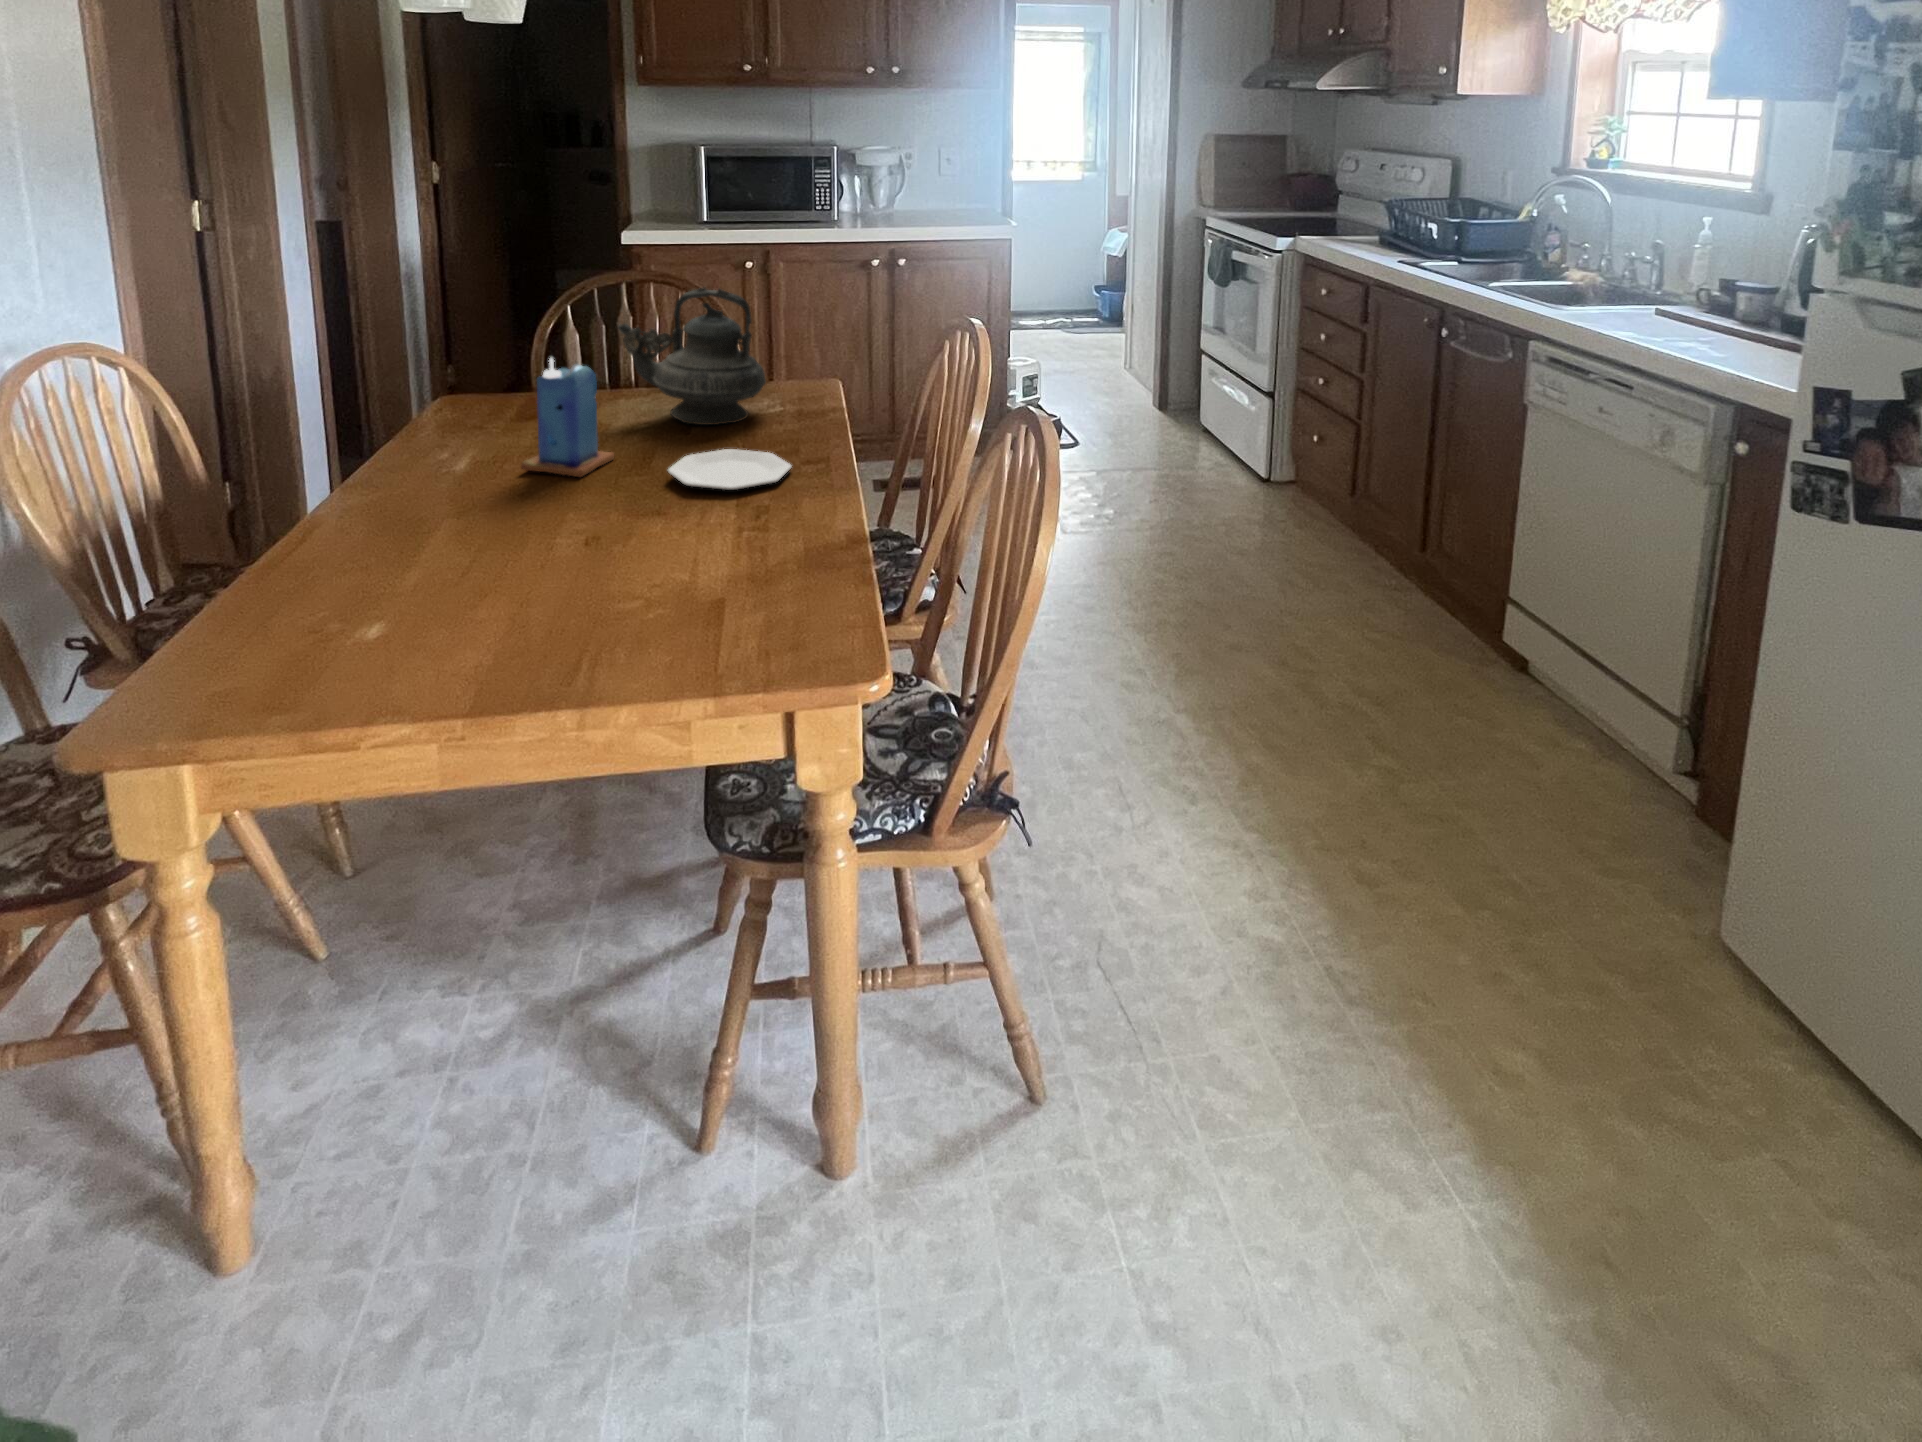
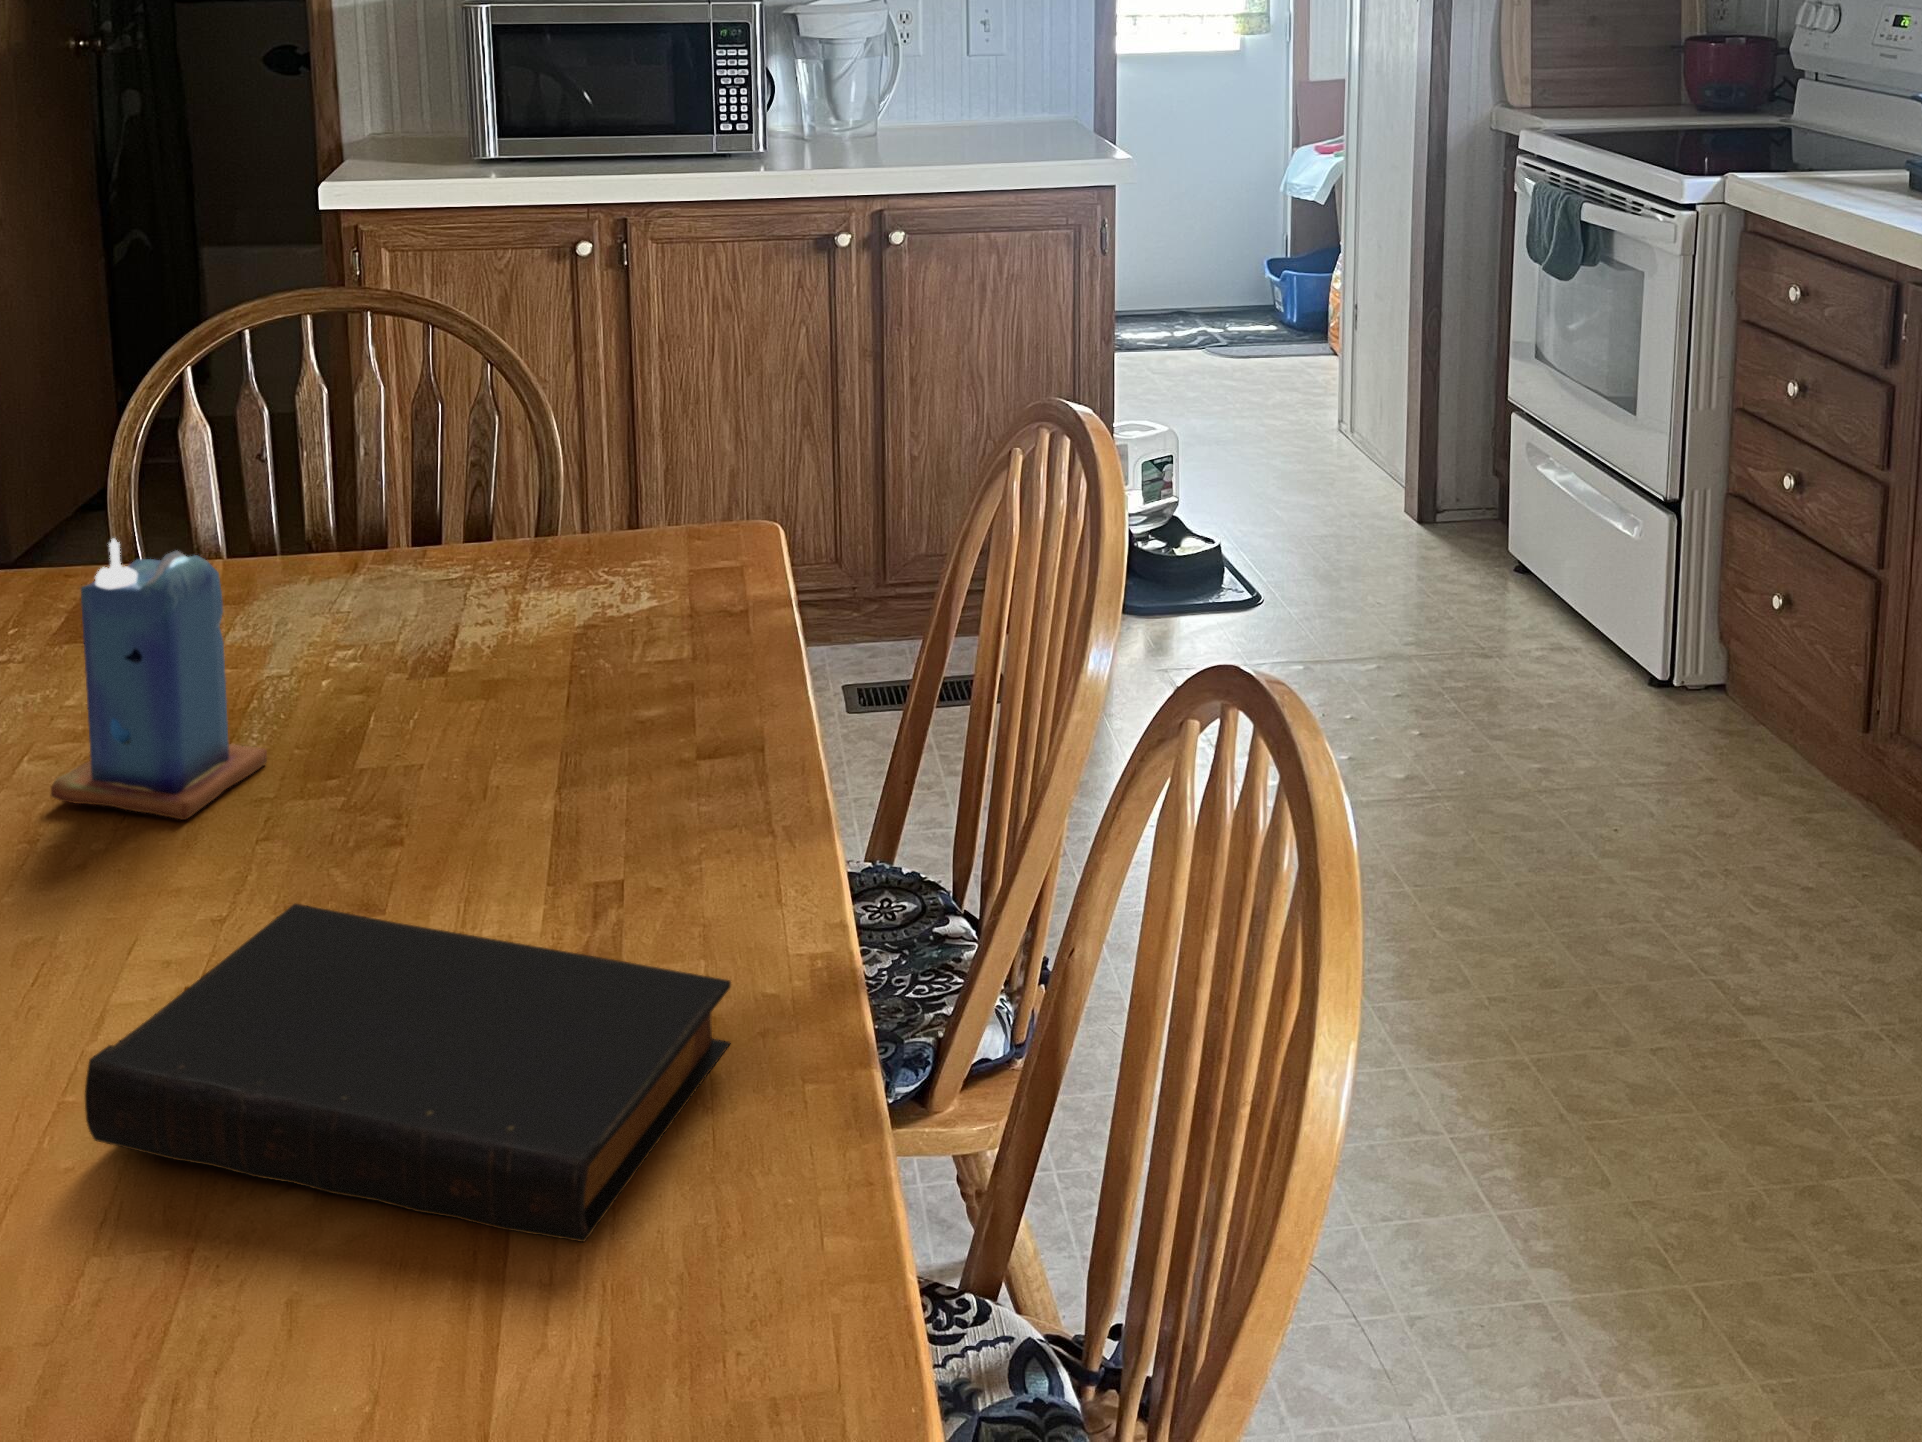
teapot: present [618,287,766,425] -> none [279,349,614,663]
plate: present [668,449,792,490] -> none [384,738,674,862]
book: none [555,495,815,605] -> present [85,904,731,1242]

